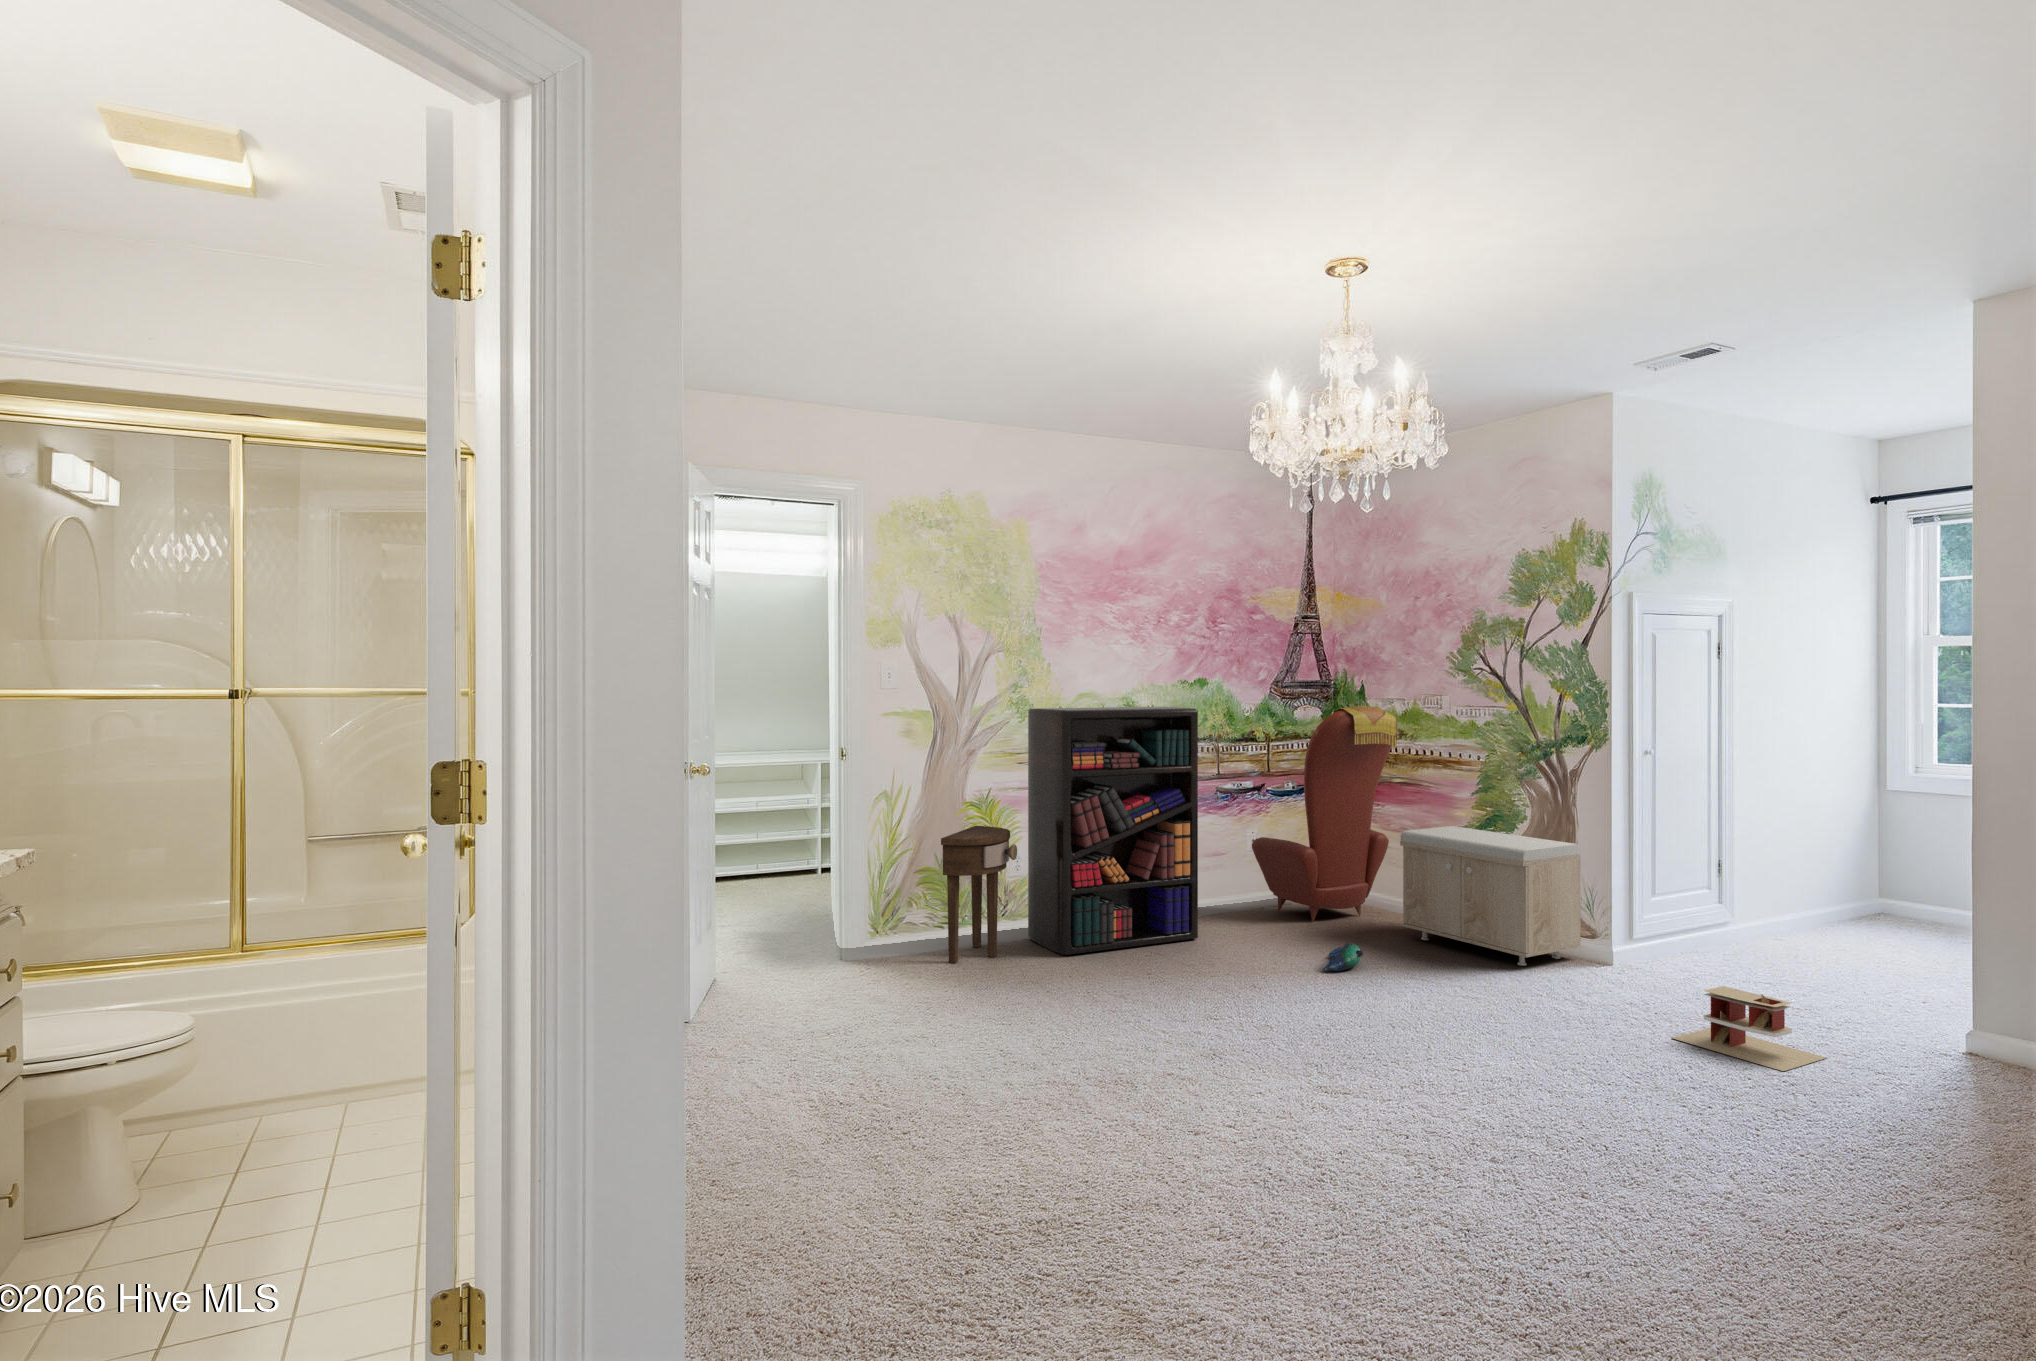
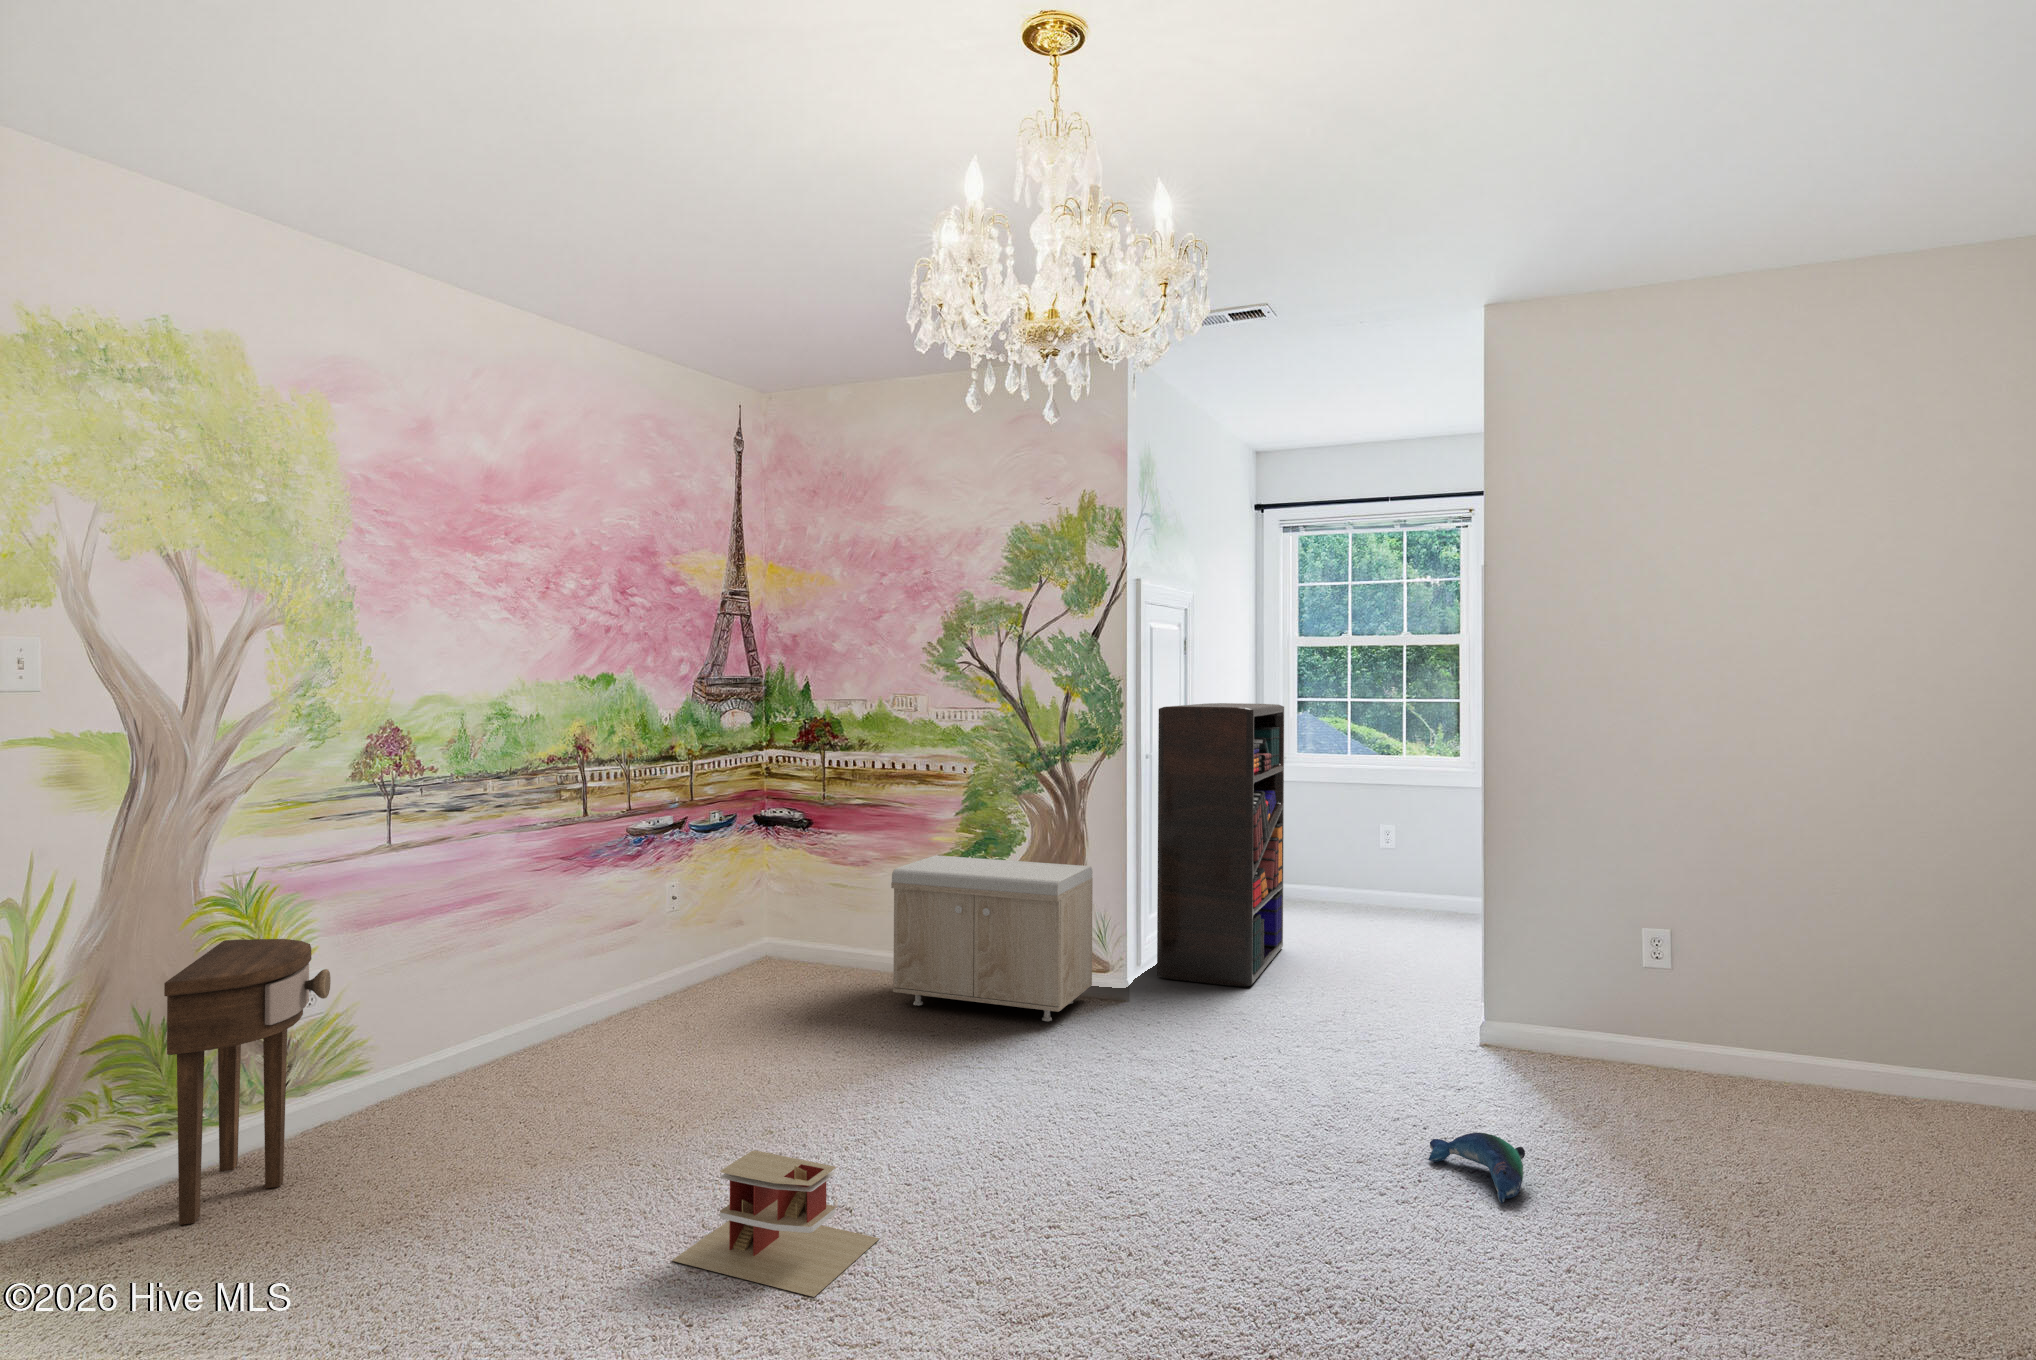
armchair: present [1252,706,1397,922] -> none [675,708,871,1003]
bookshelf: present [1028,707,1198,955] -> present [1157,703,1284,987]
plush toy: present [1324,943,1363,971] -> present [1429,1133,1525,1203]
toy house: present [1673,986,1826,1071] -> present [672,1151,880,1297]

